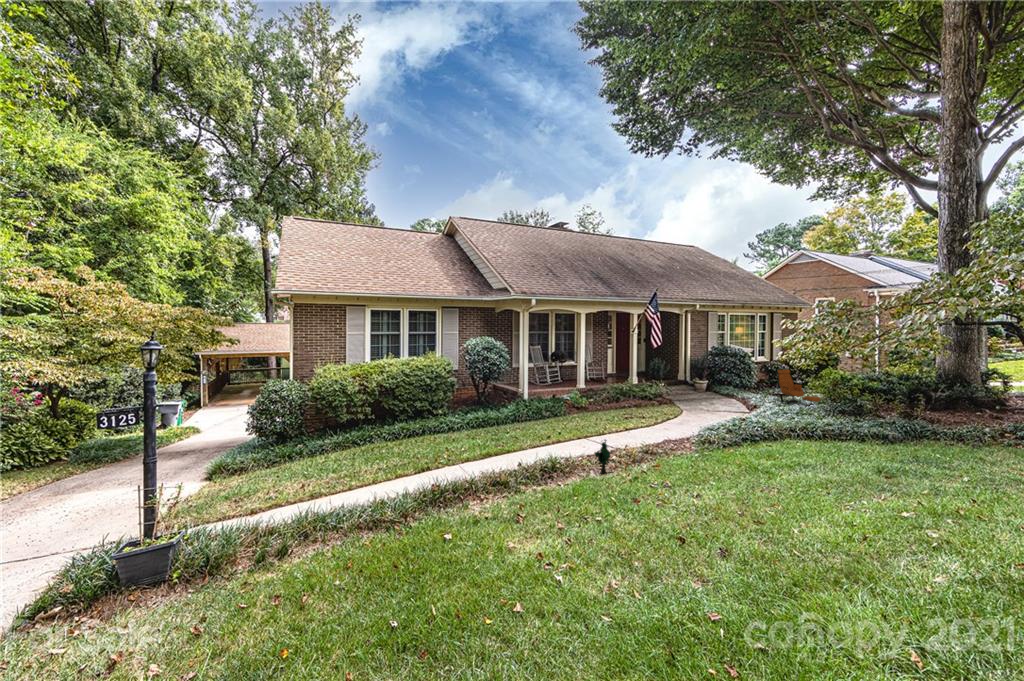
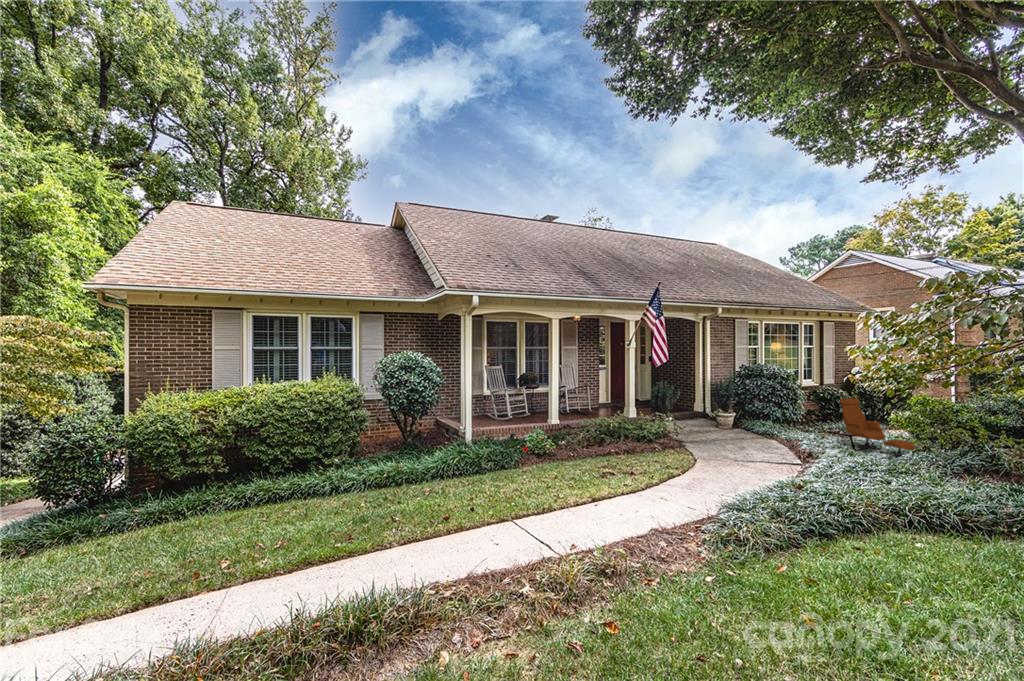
decorative plant: present [594,439,612,474] -> none [467,564,511,651]

